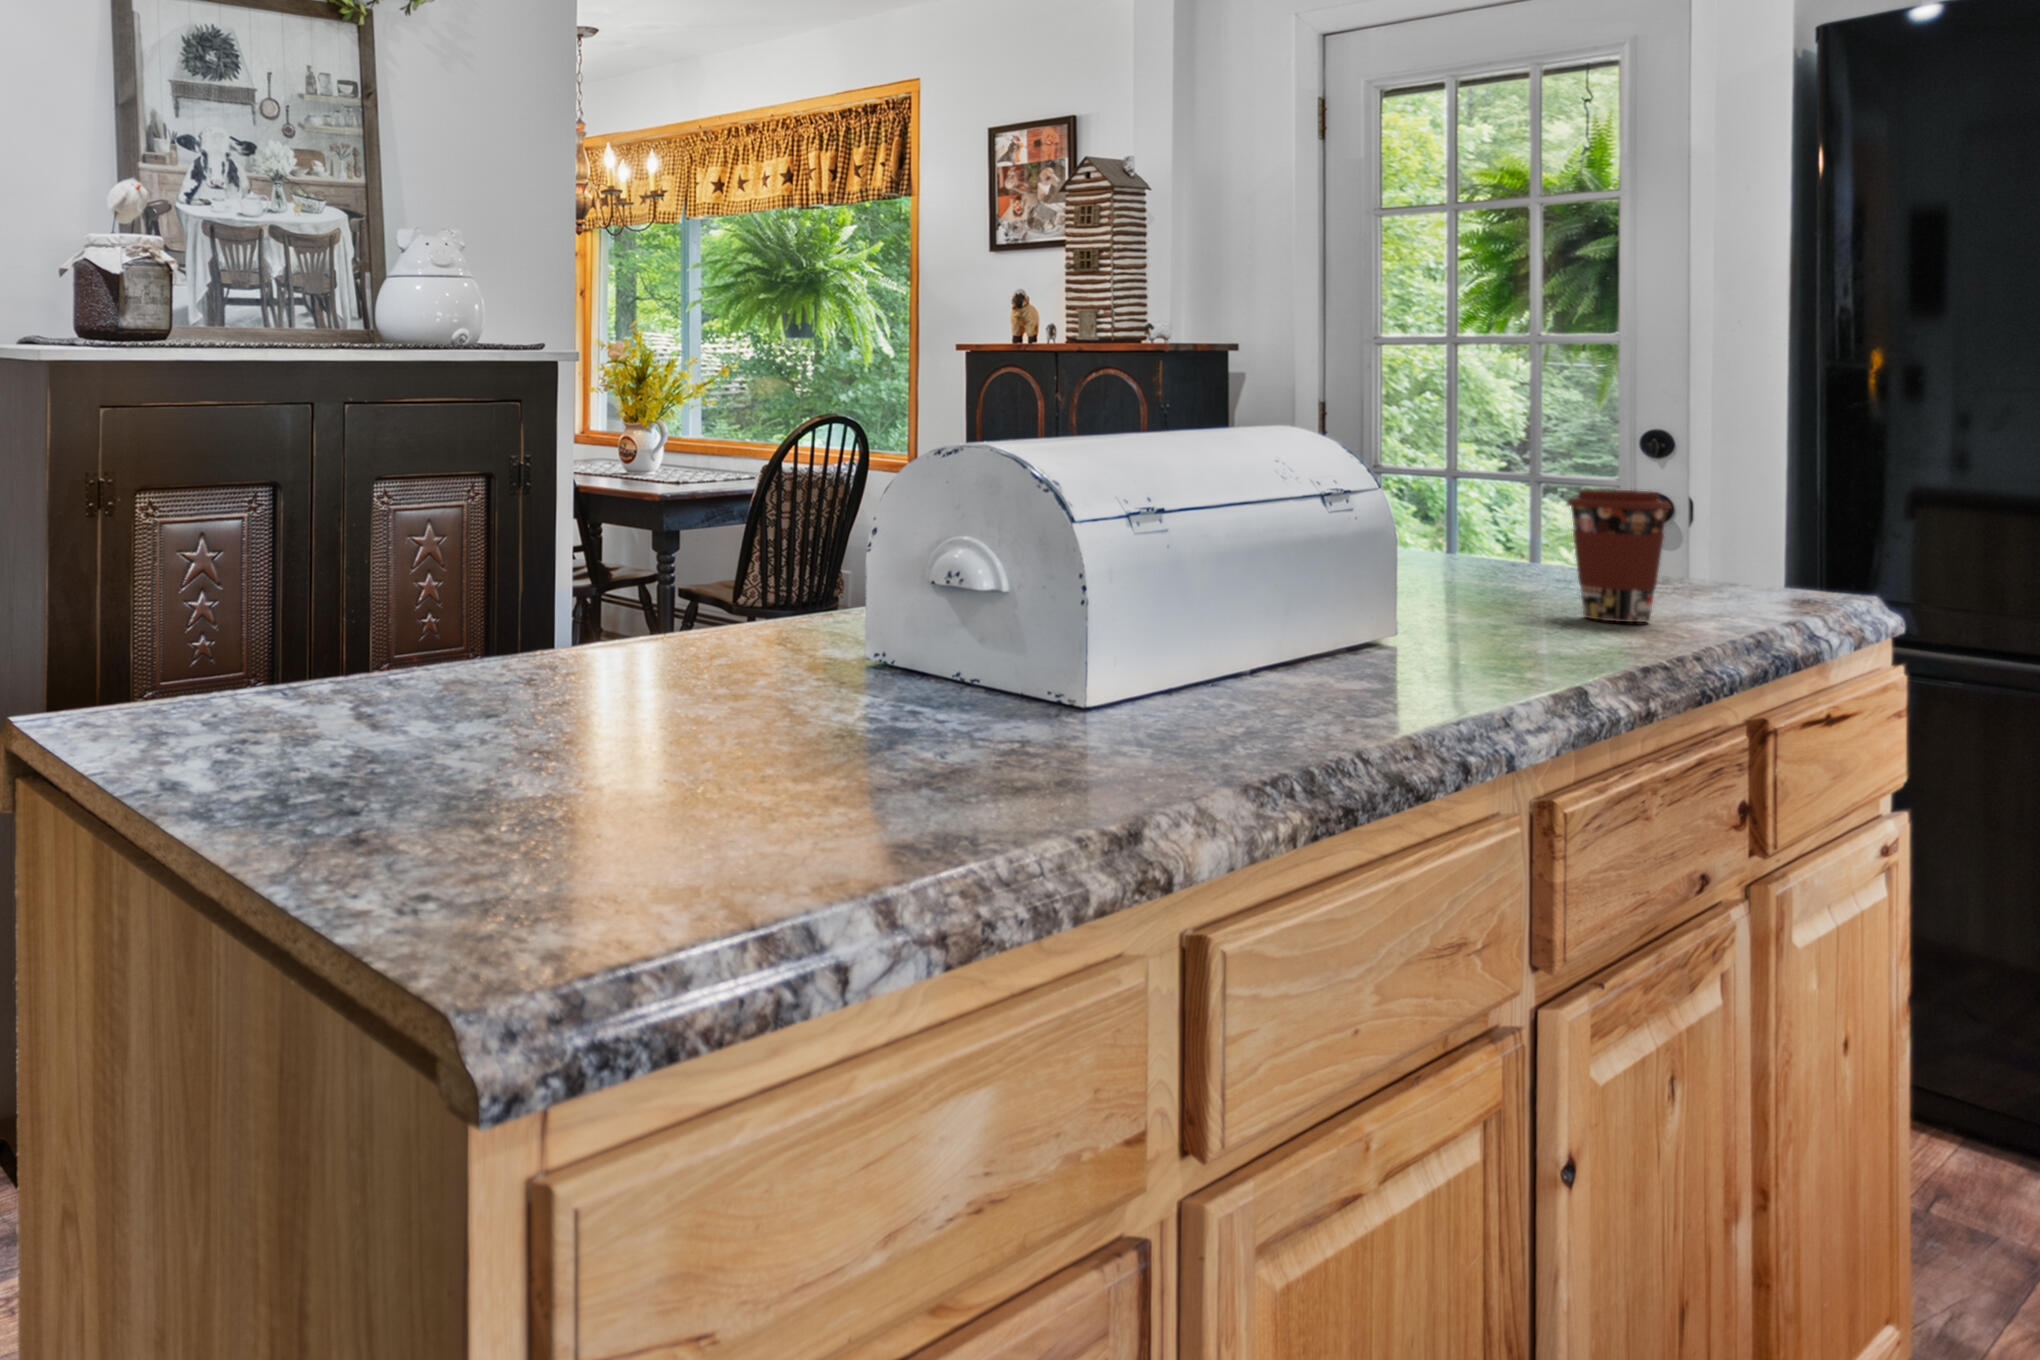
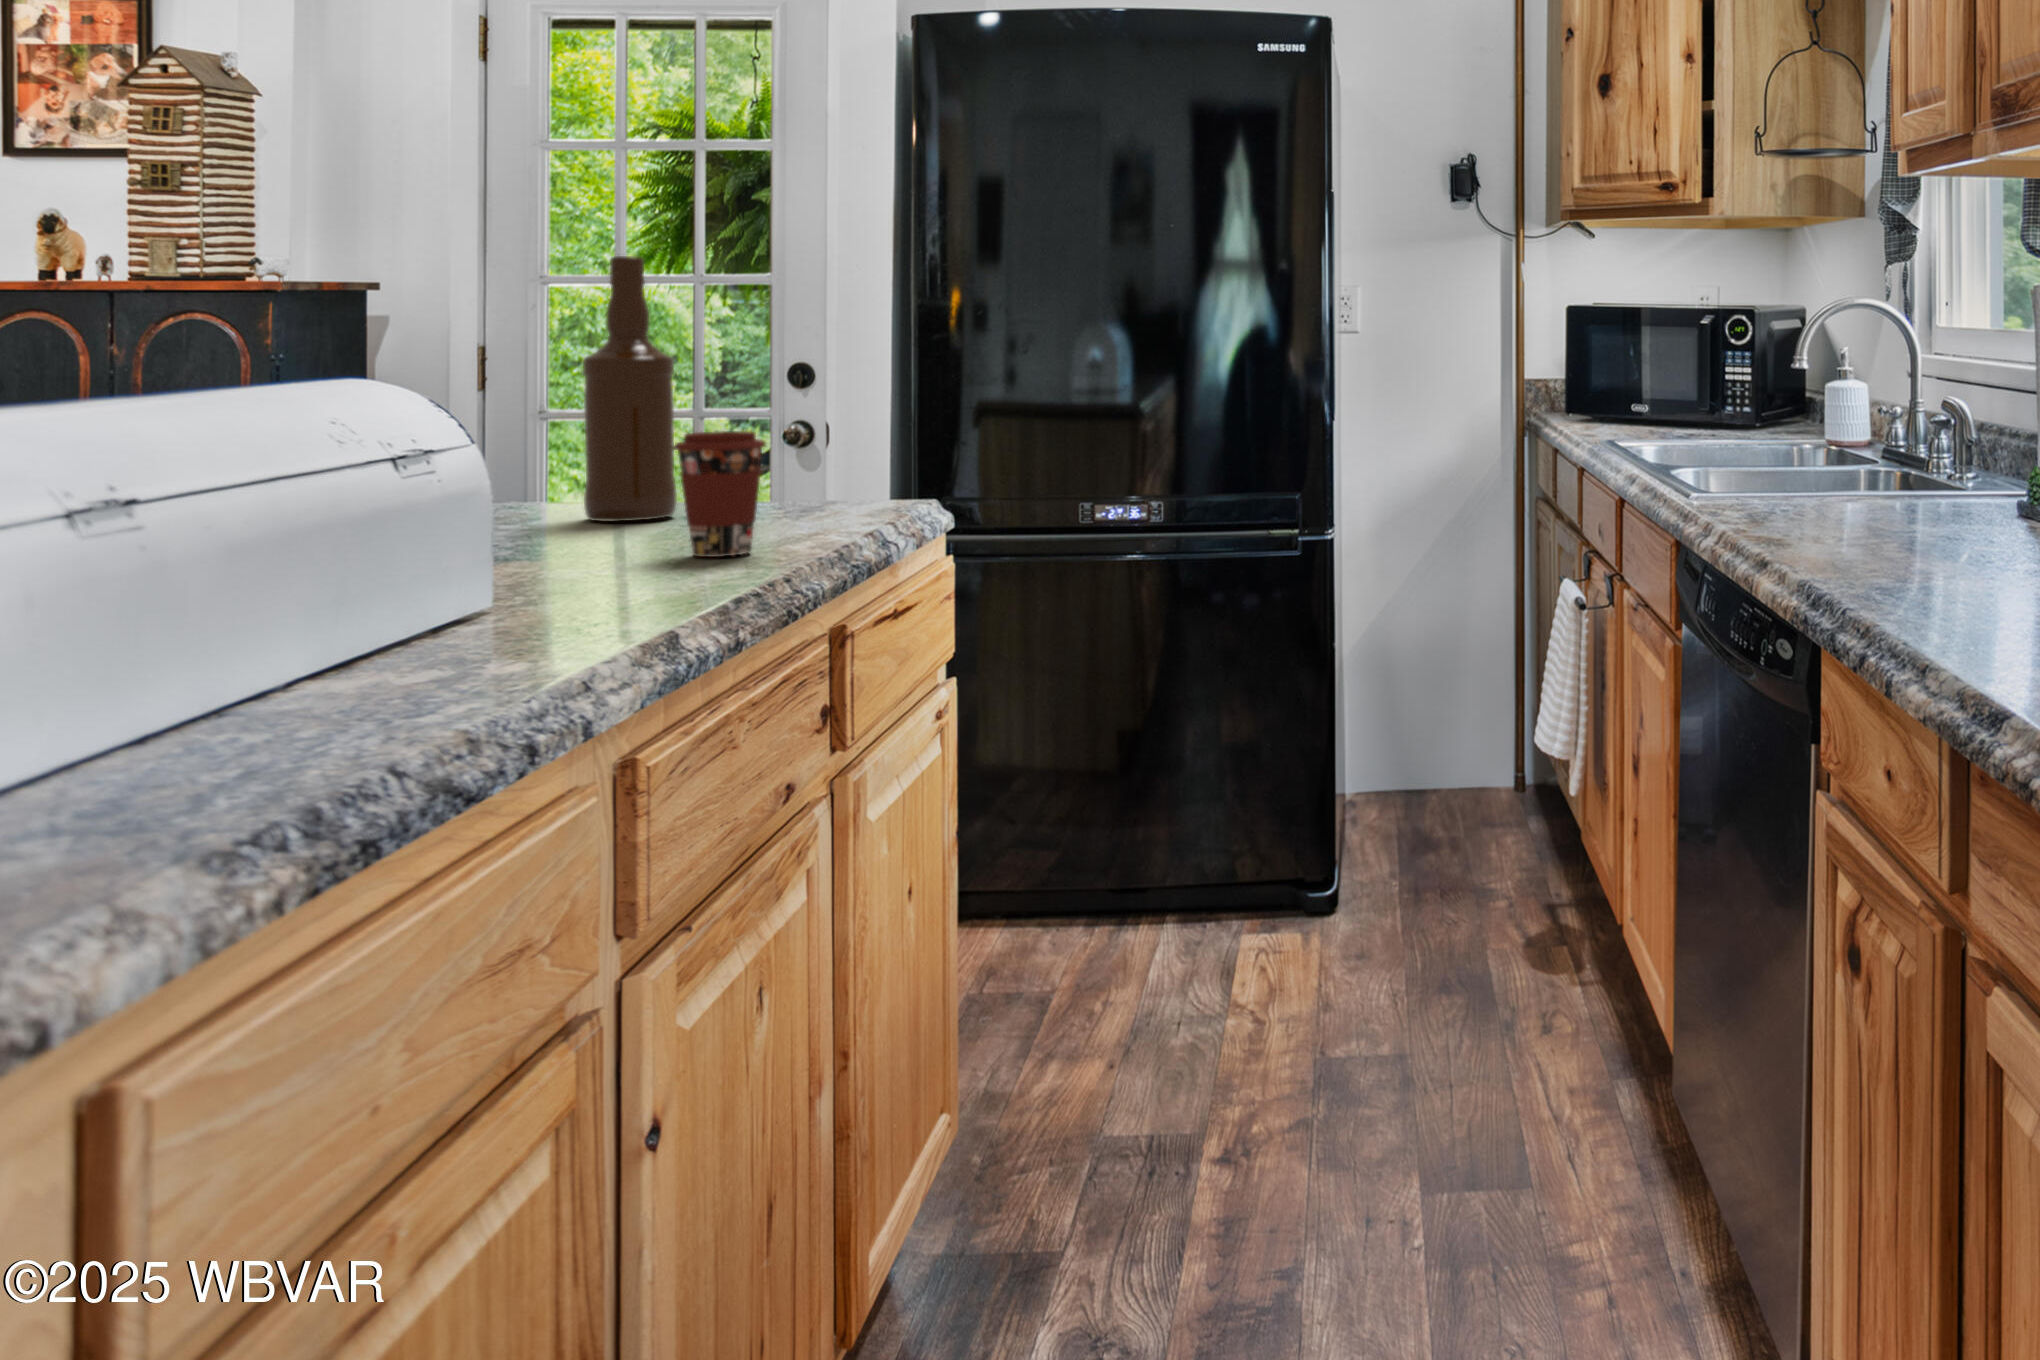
bottle: none [1459,310,1555,578] -> present [583,256,677,521]

